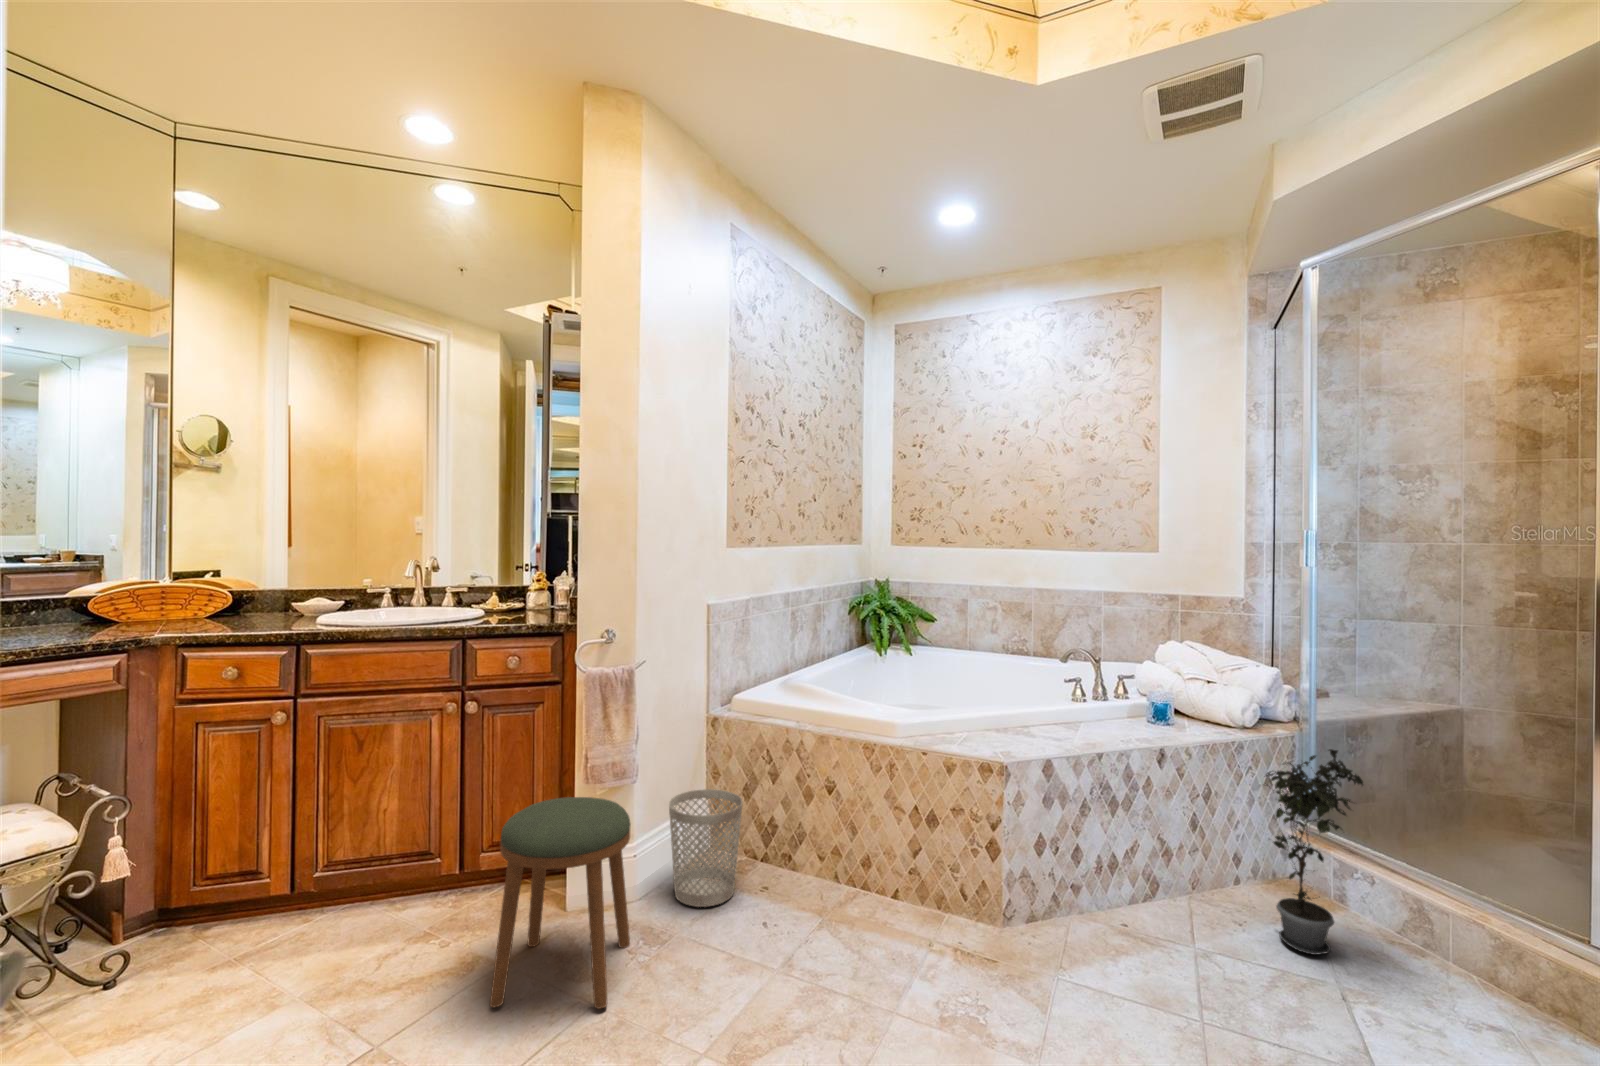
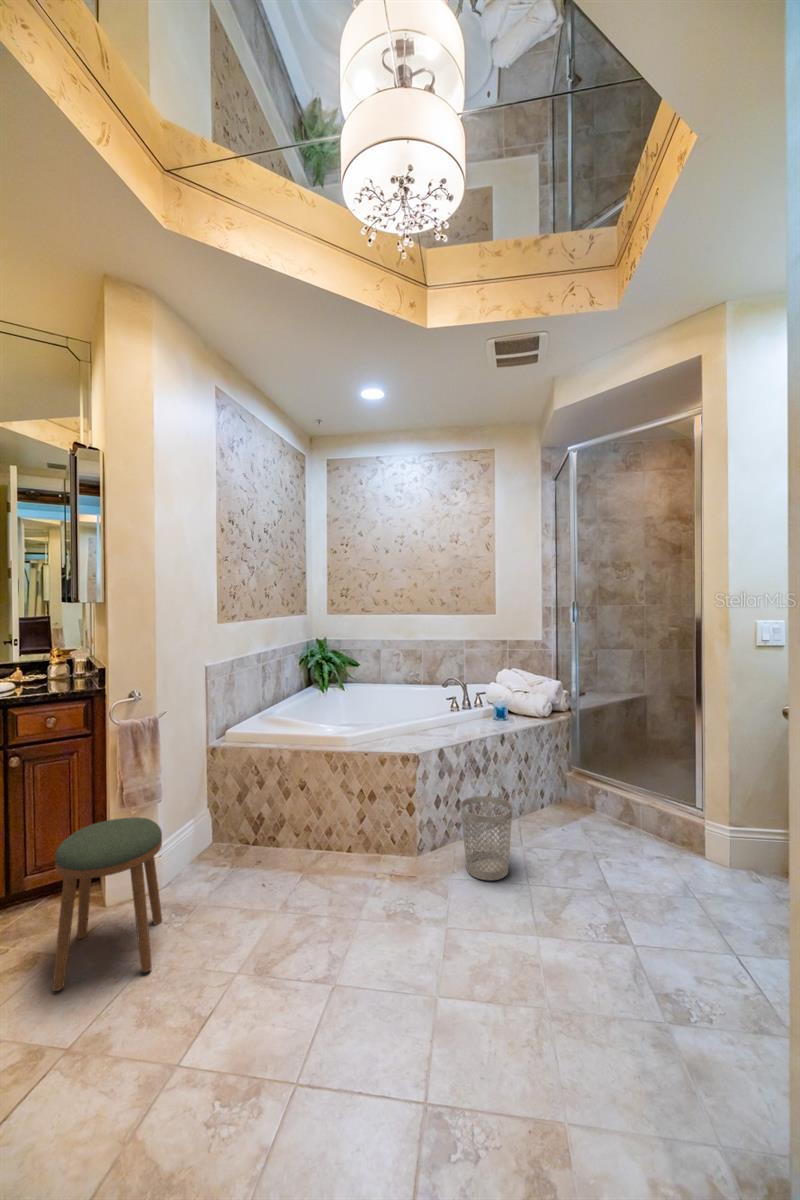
potted plant: present [1265,749,1363,955] -> none [557,725,609,843]
wastebasket: present [669,789,743,907] -> present [460,796,512,880]

